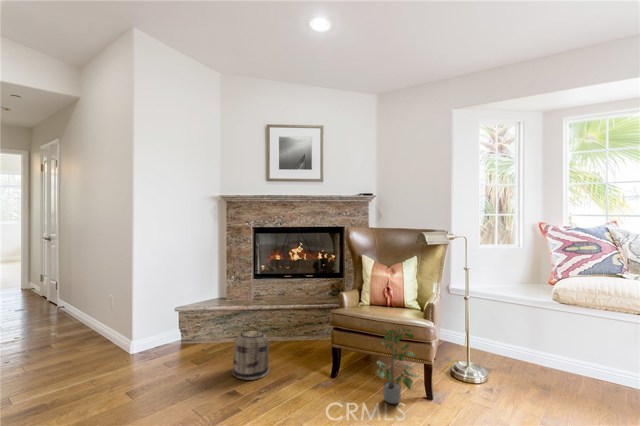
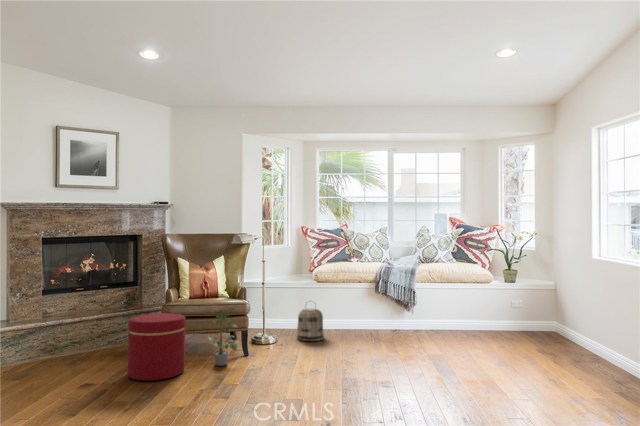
ottoman: none [286,318,349,404] -> present [127,313,186,381]
basket: present [232,326,269,380] -> present [297,308,324,341]

